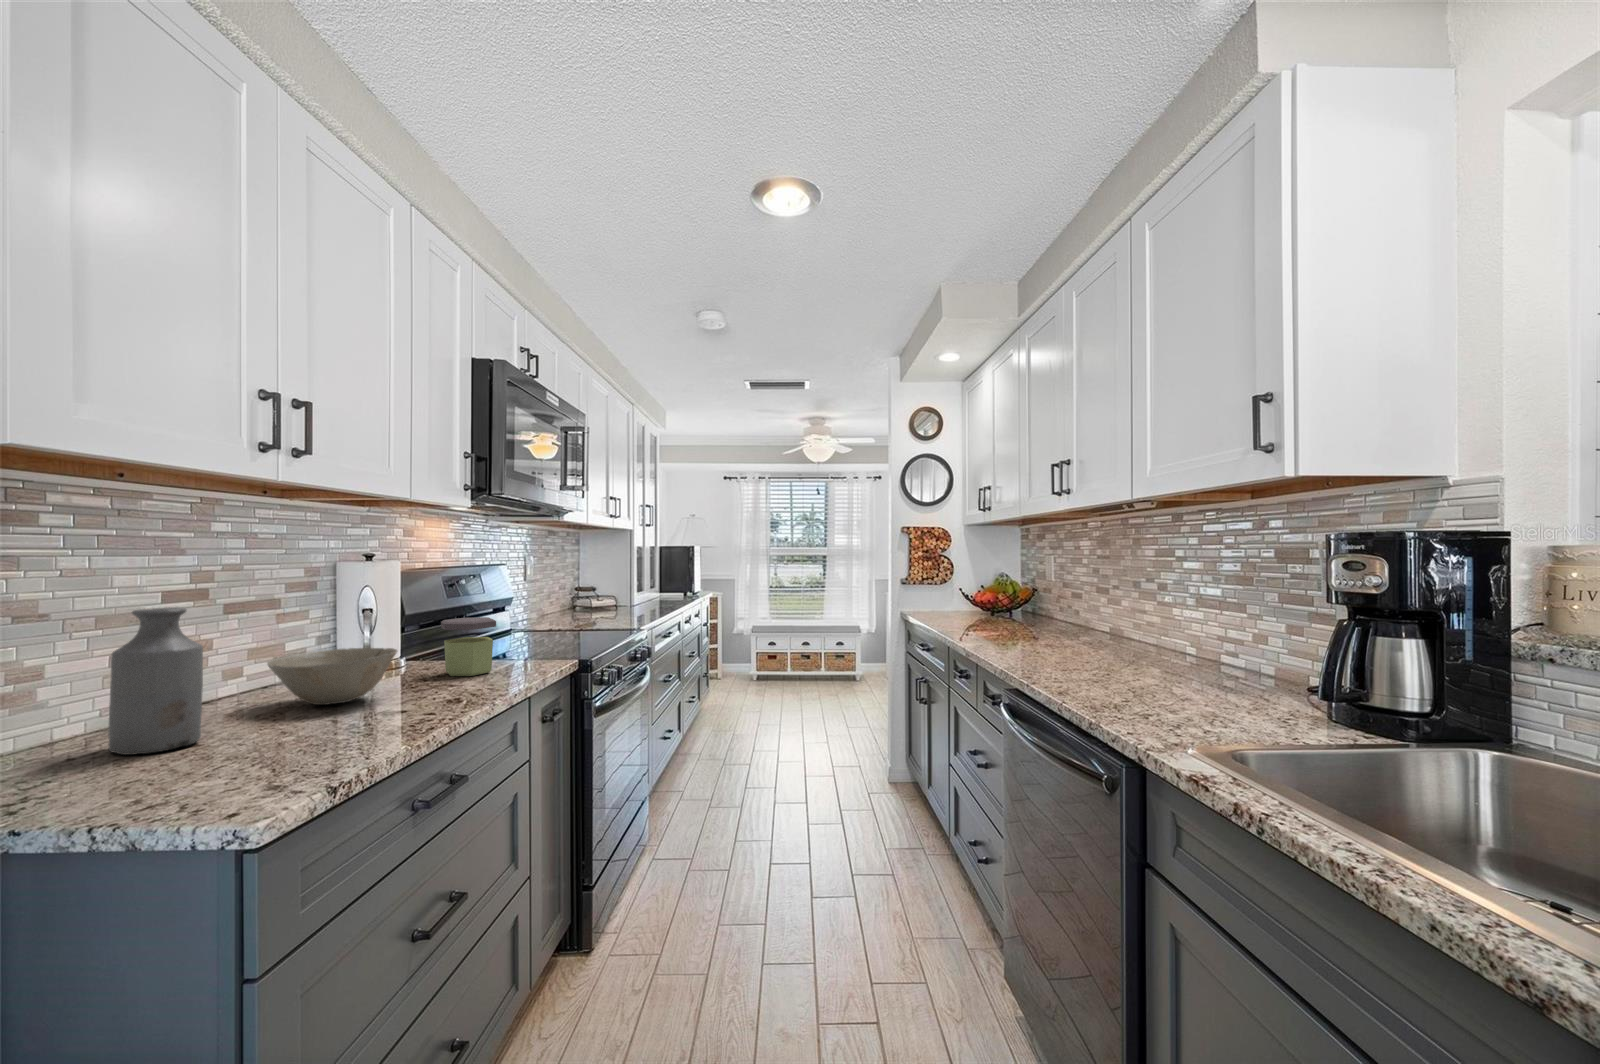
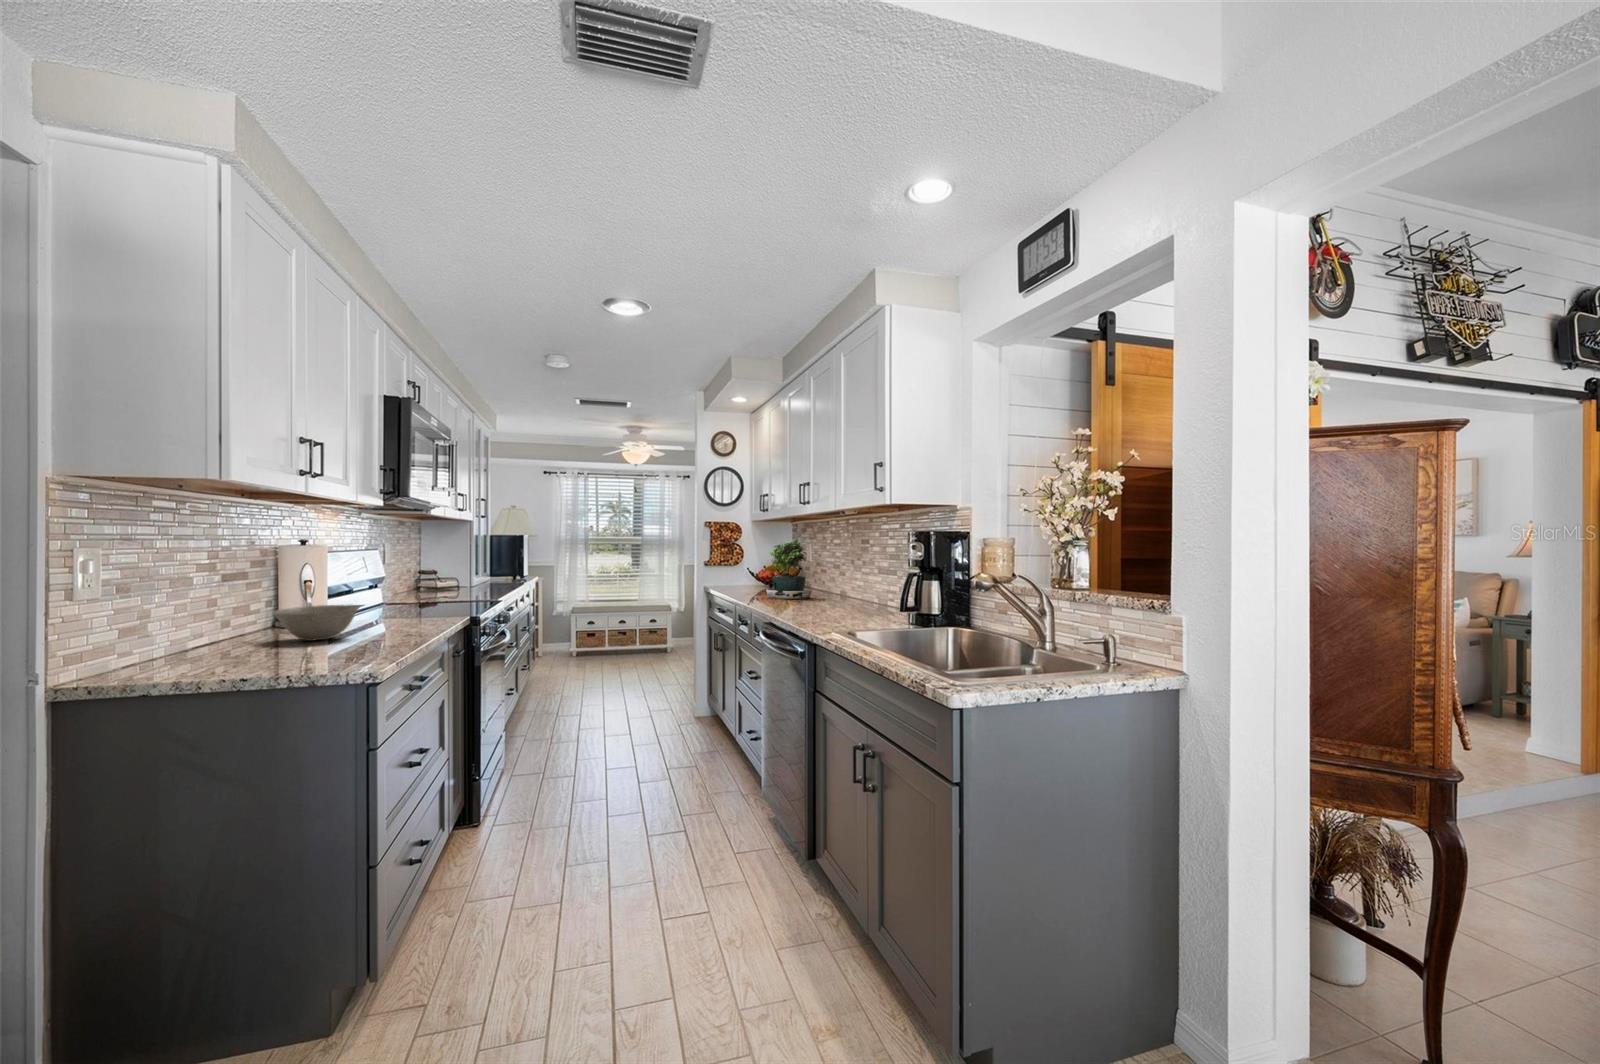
potted plant: none [994,548,1064,641] -> present [766,538,812,599]
bottle: present [108,607,203,755] -> none [212,573,266,660]
jar: present [441,617,496,676] -> none [368,587,411,628]

